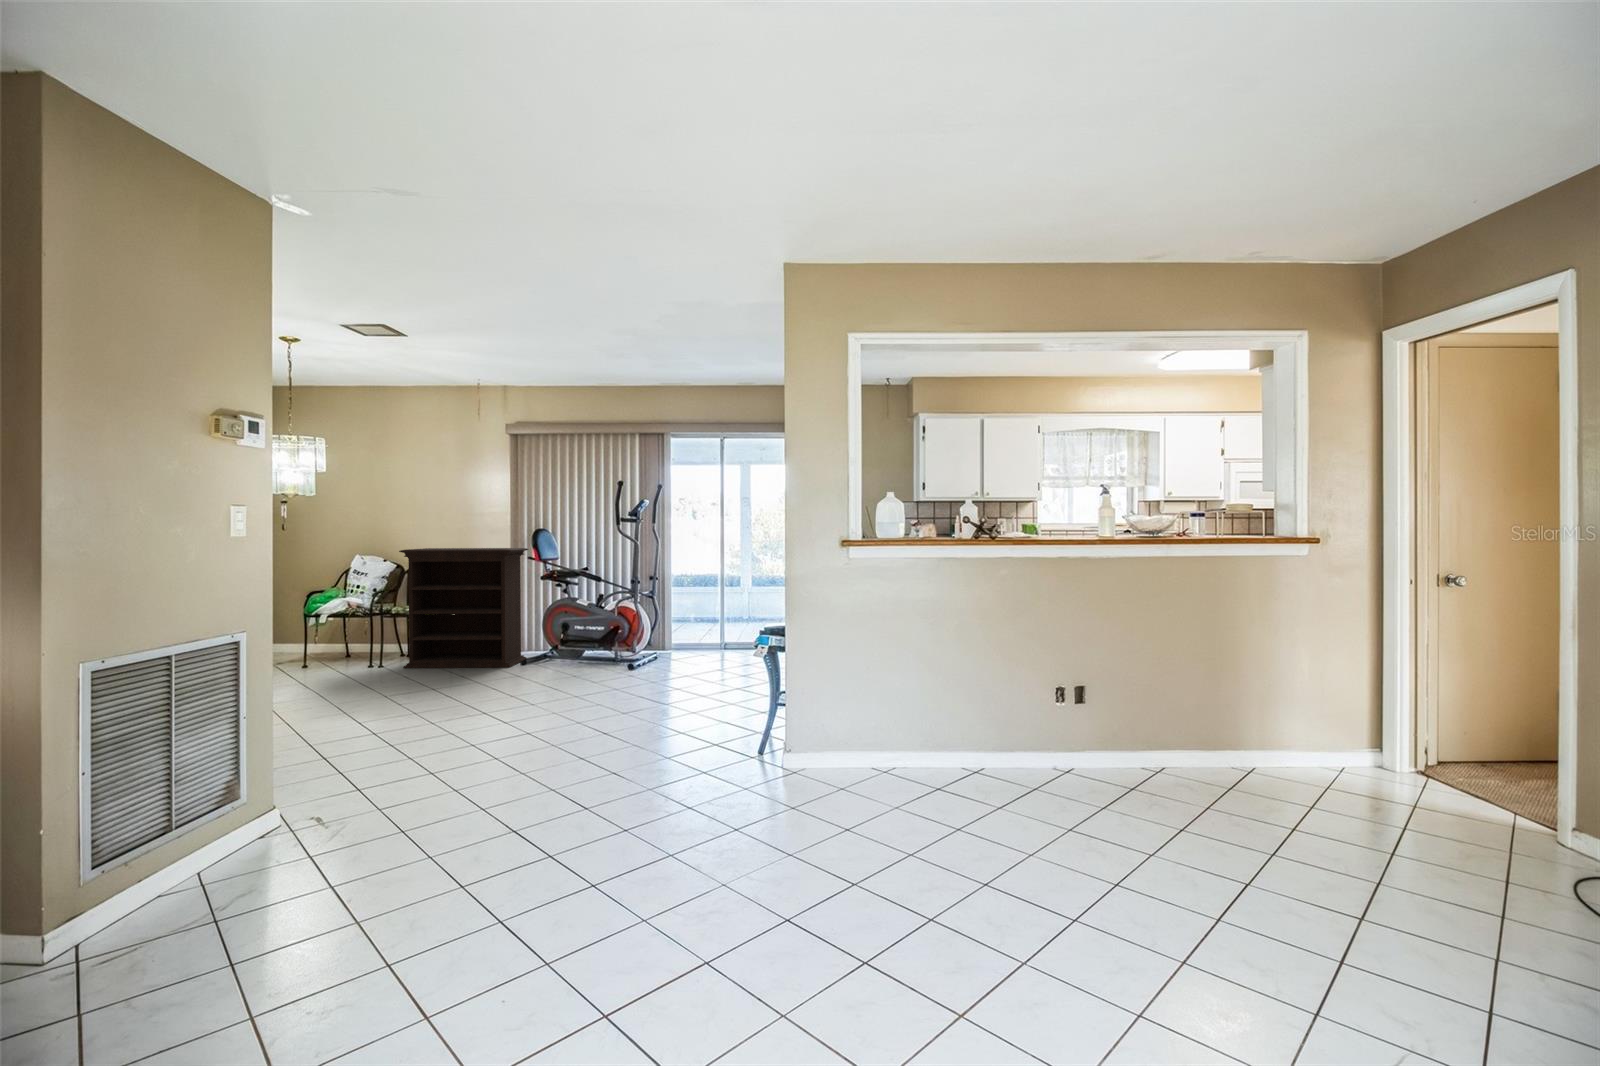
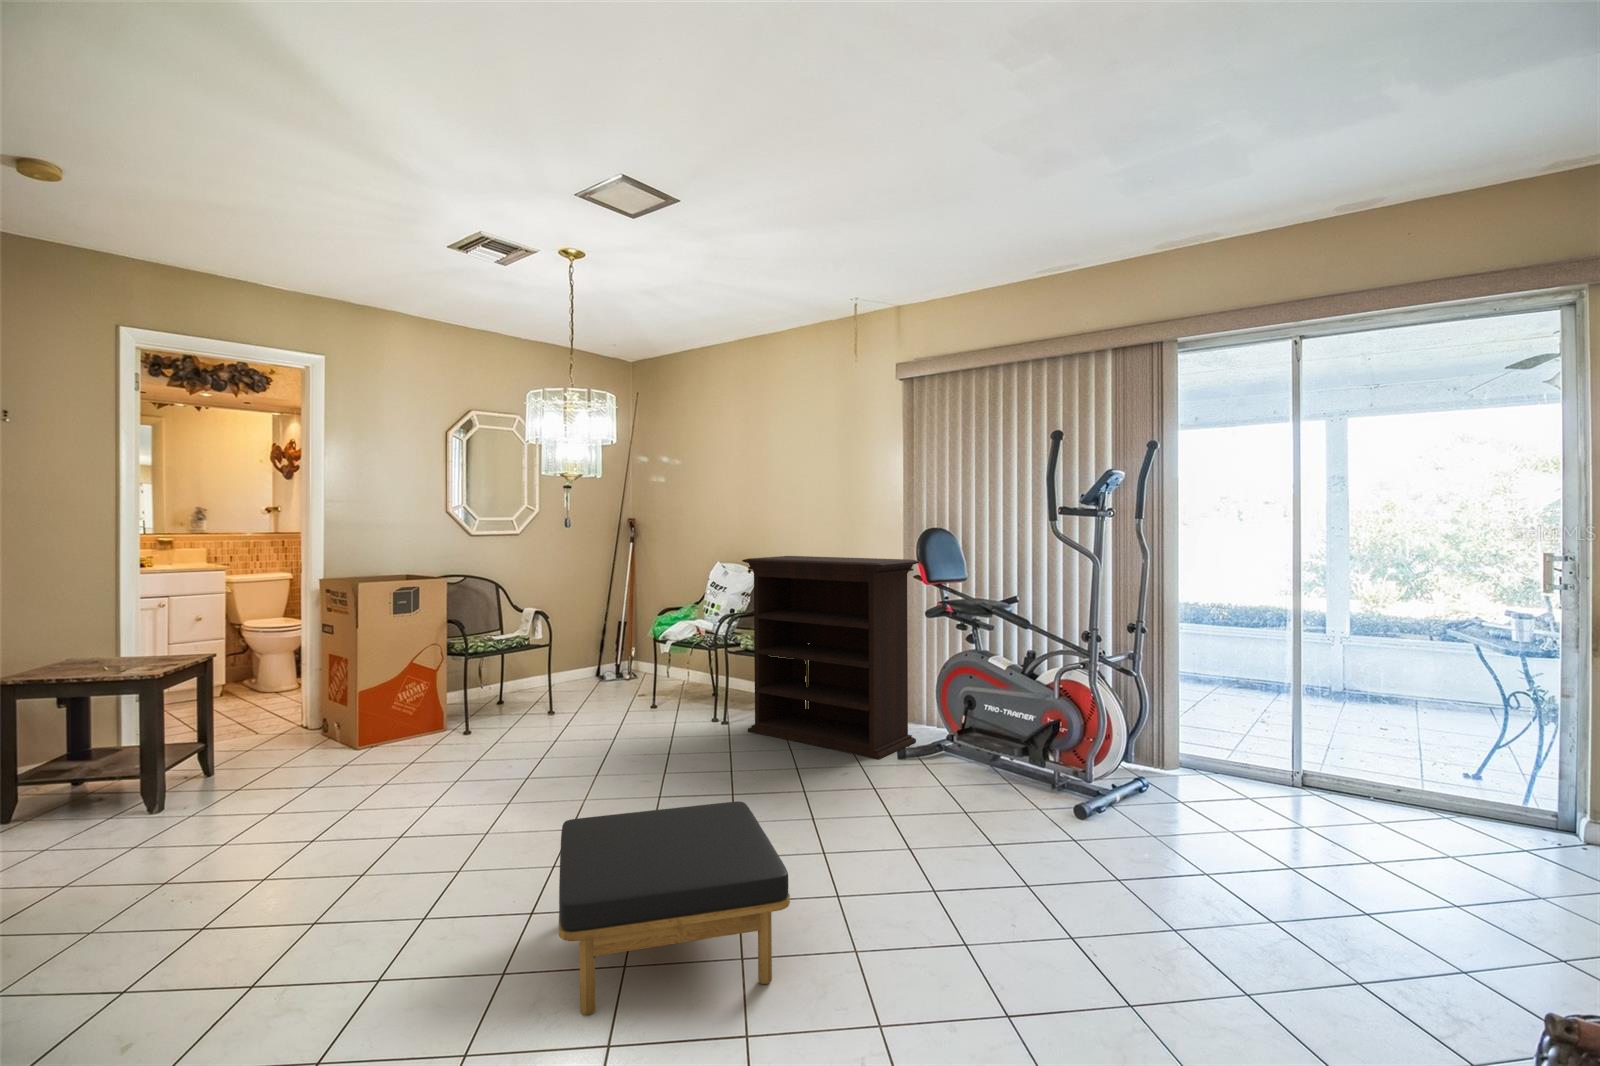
ottoman: none [384,667,530,748] -> present [559,802,790,1016]

